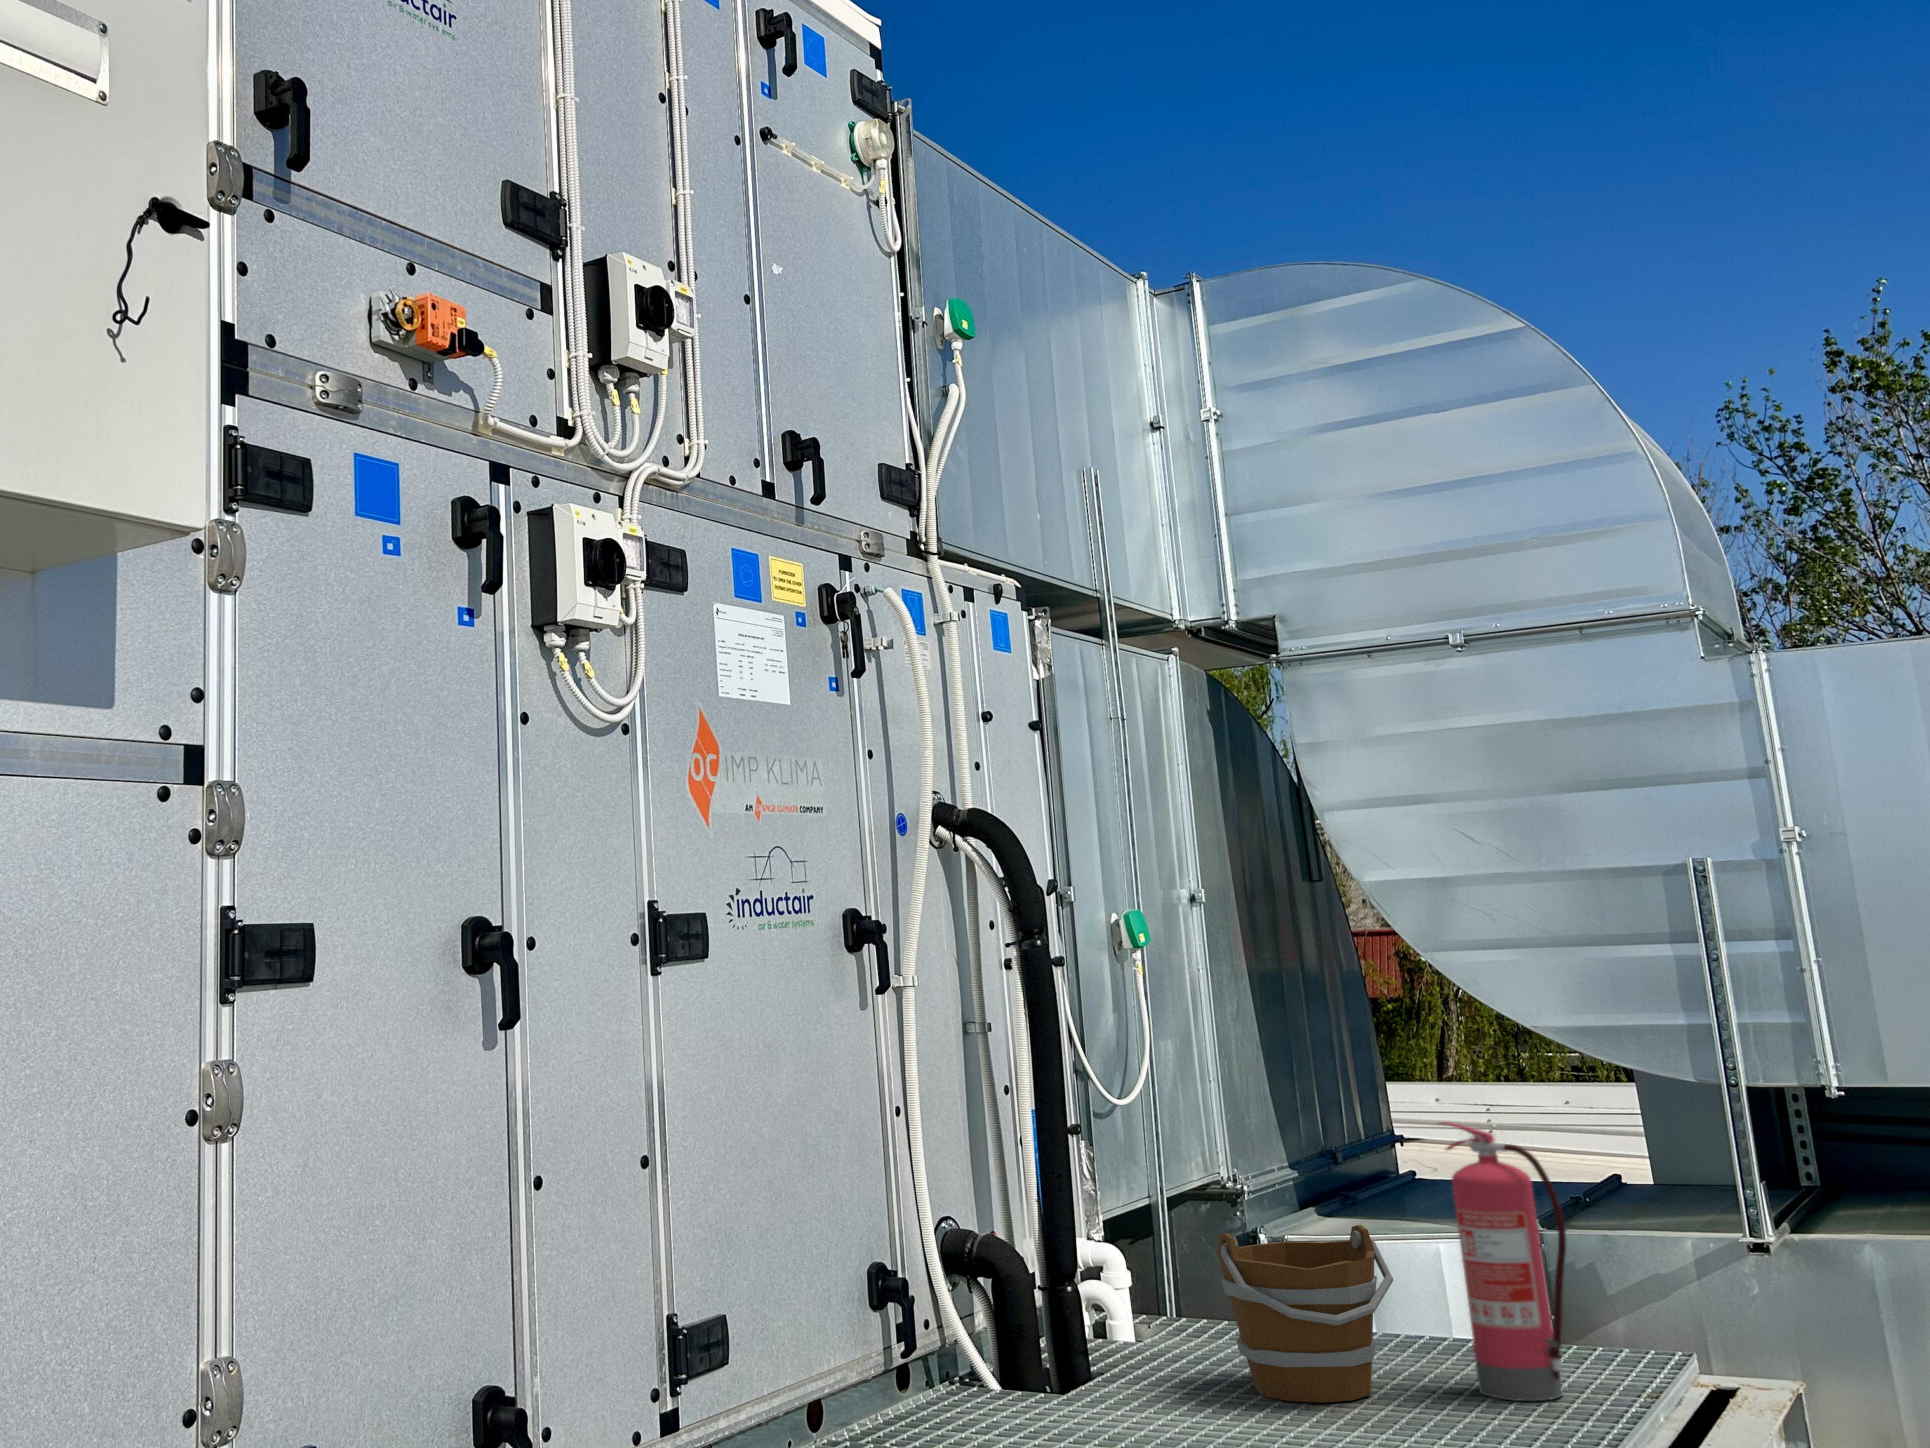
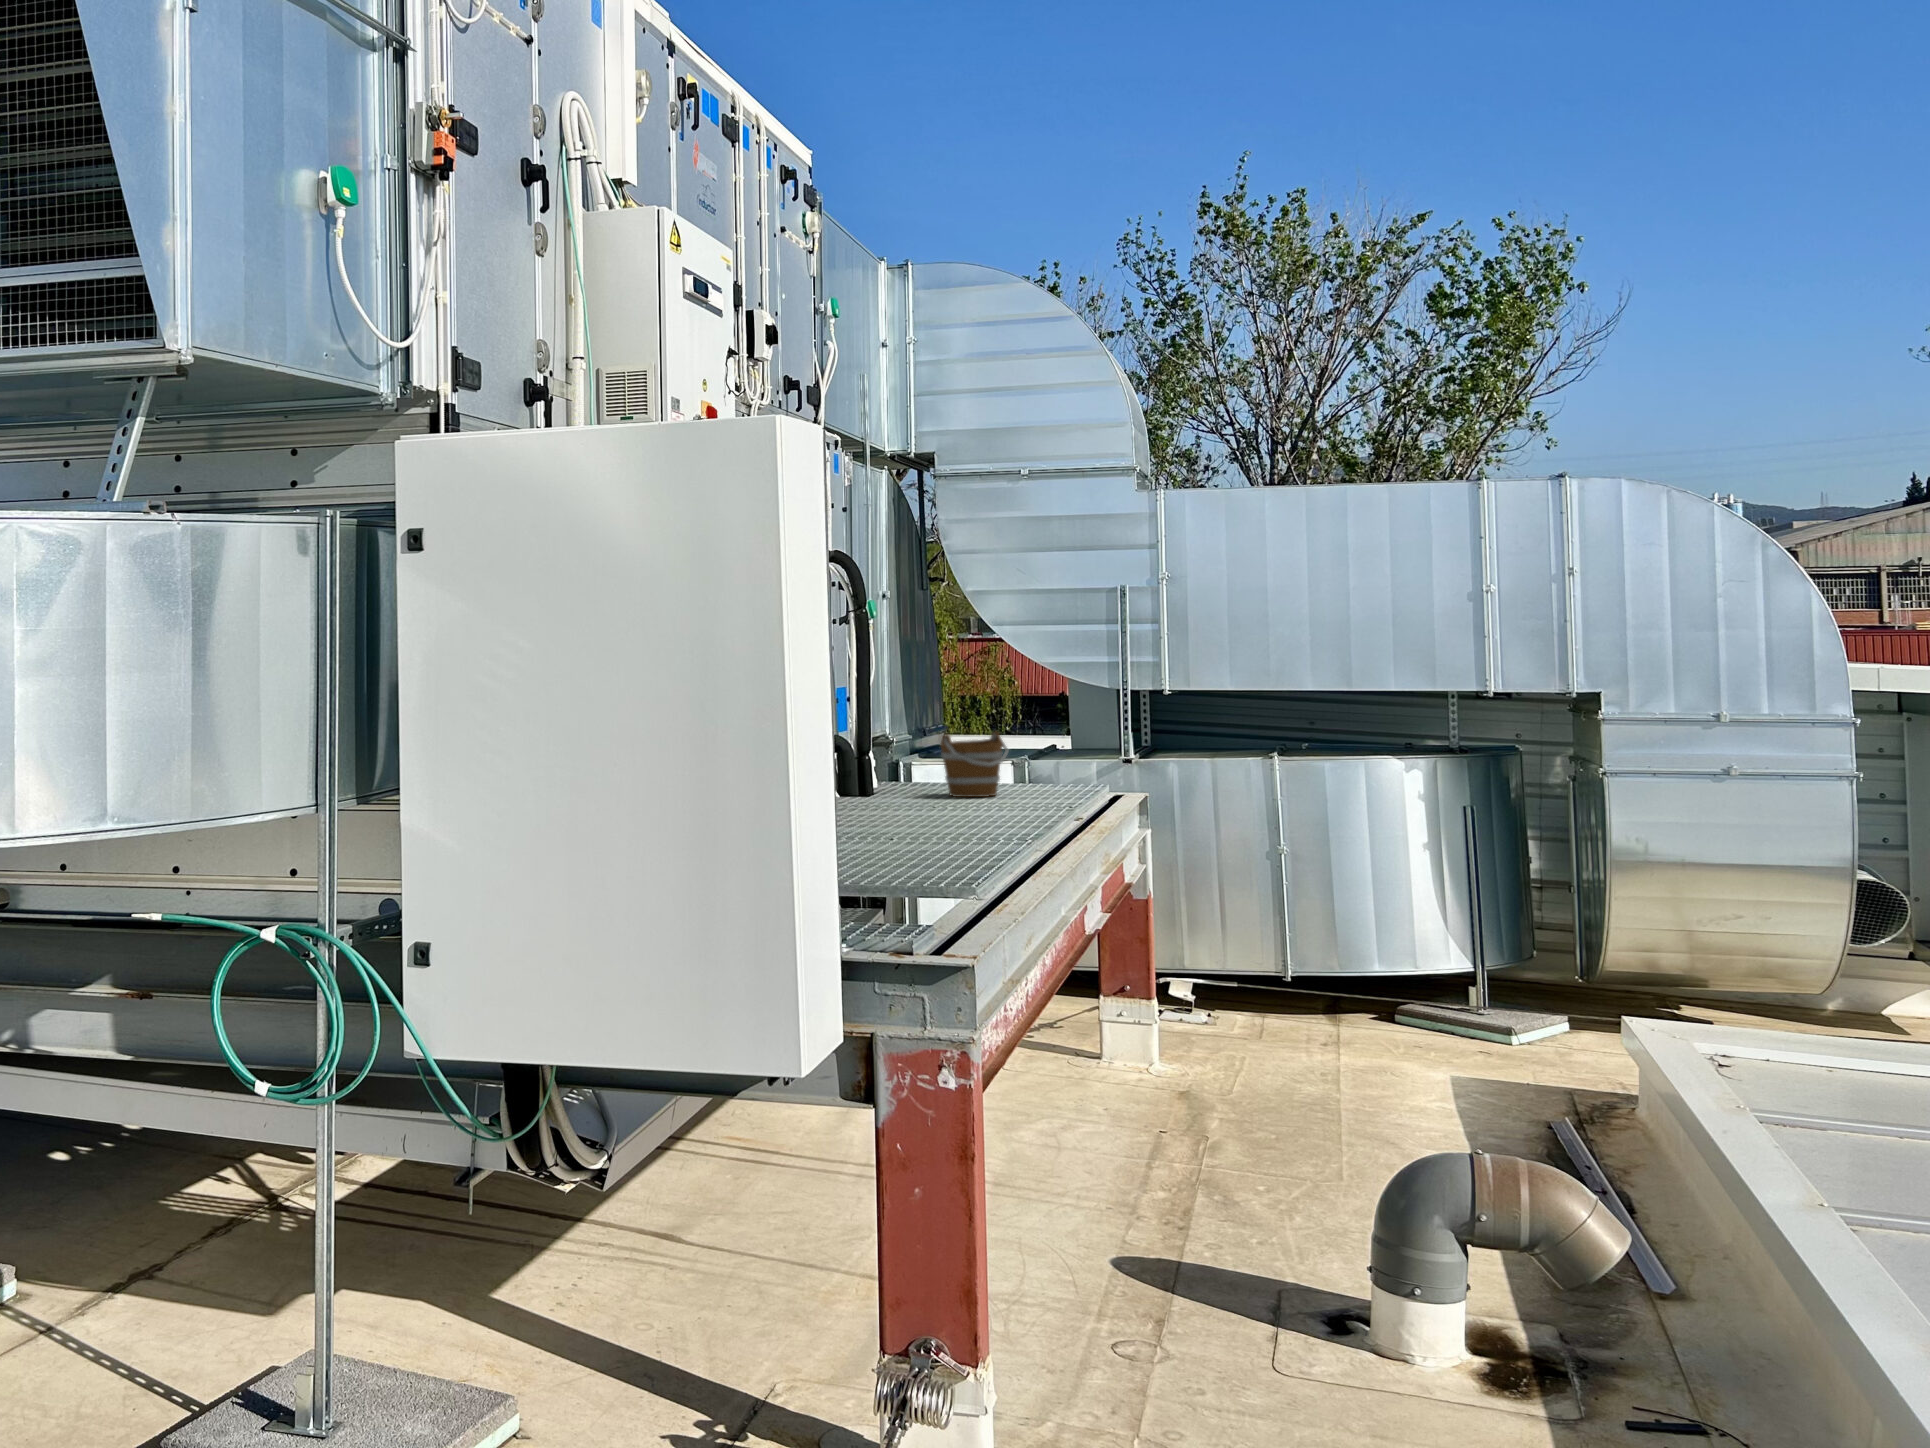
fire extinguisher: present [1441,1122,1566,1401] -> none [1028,690,1076,795]

